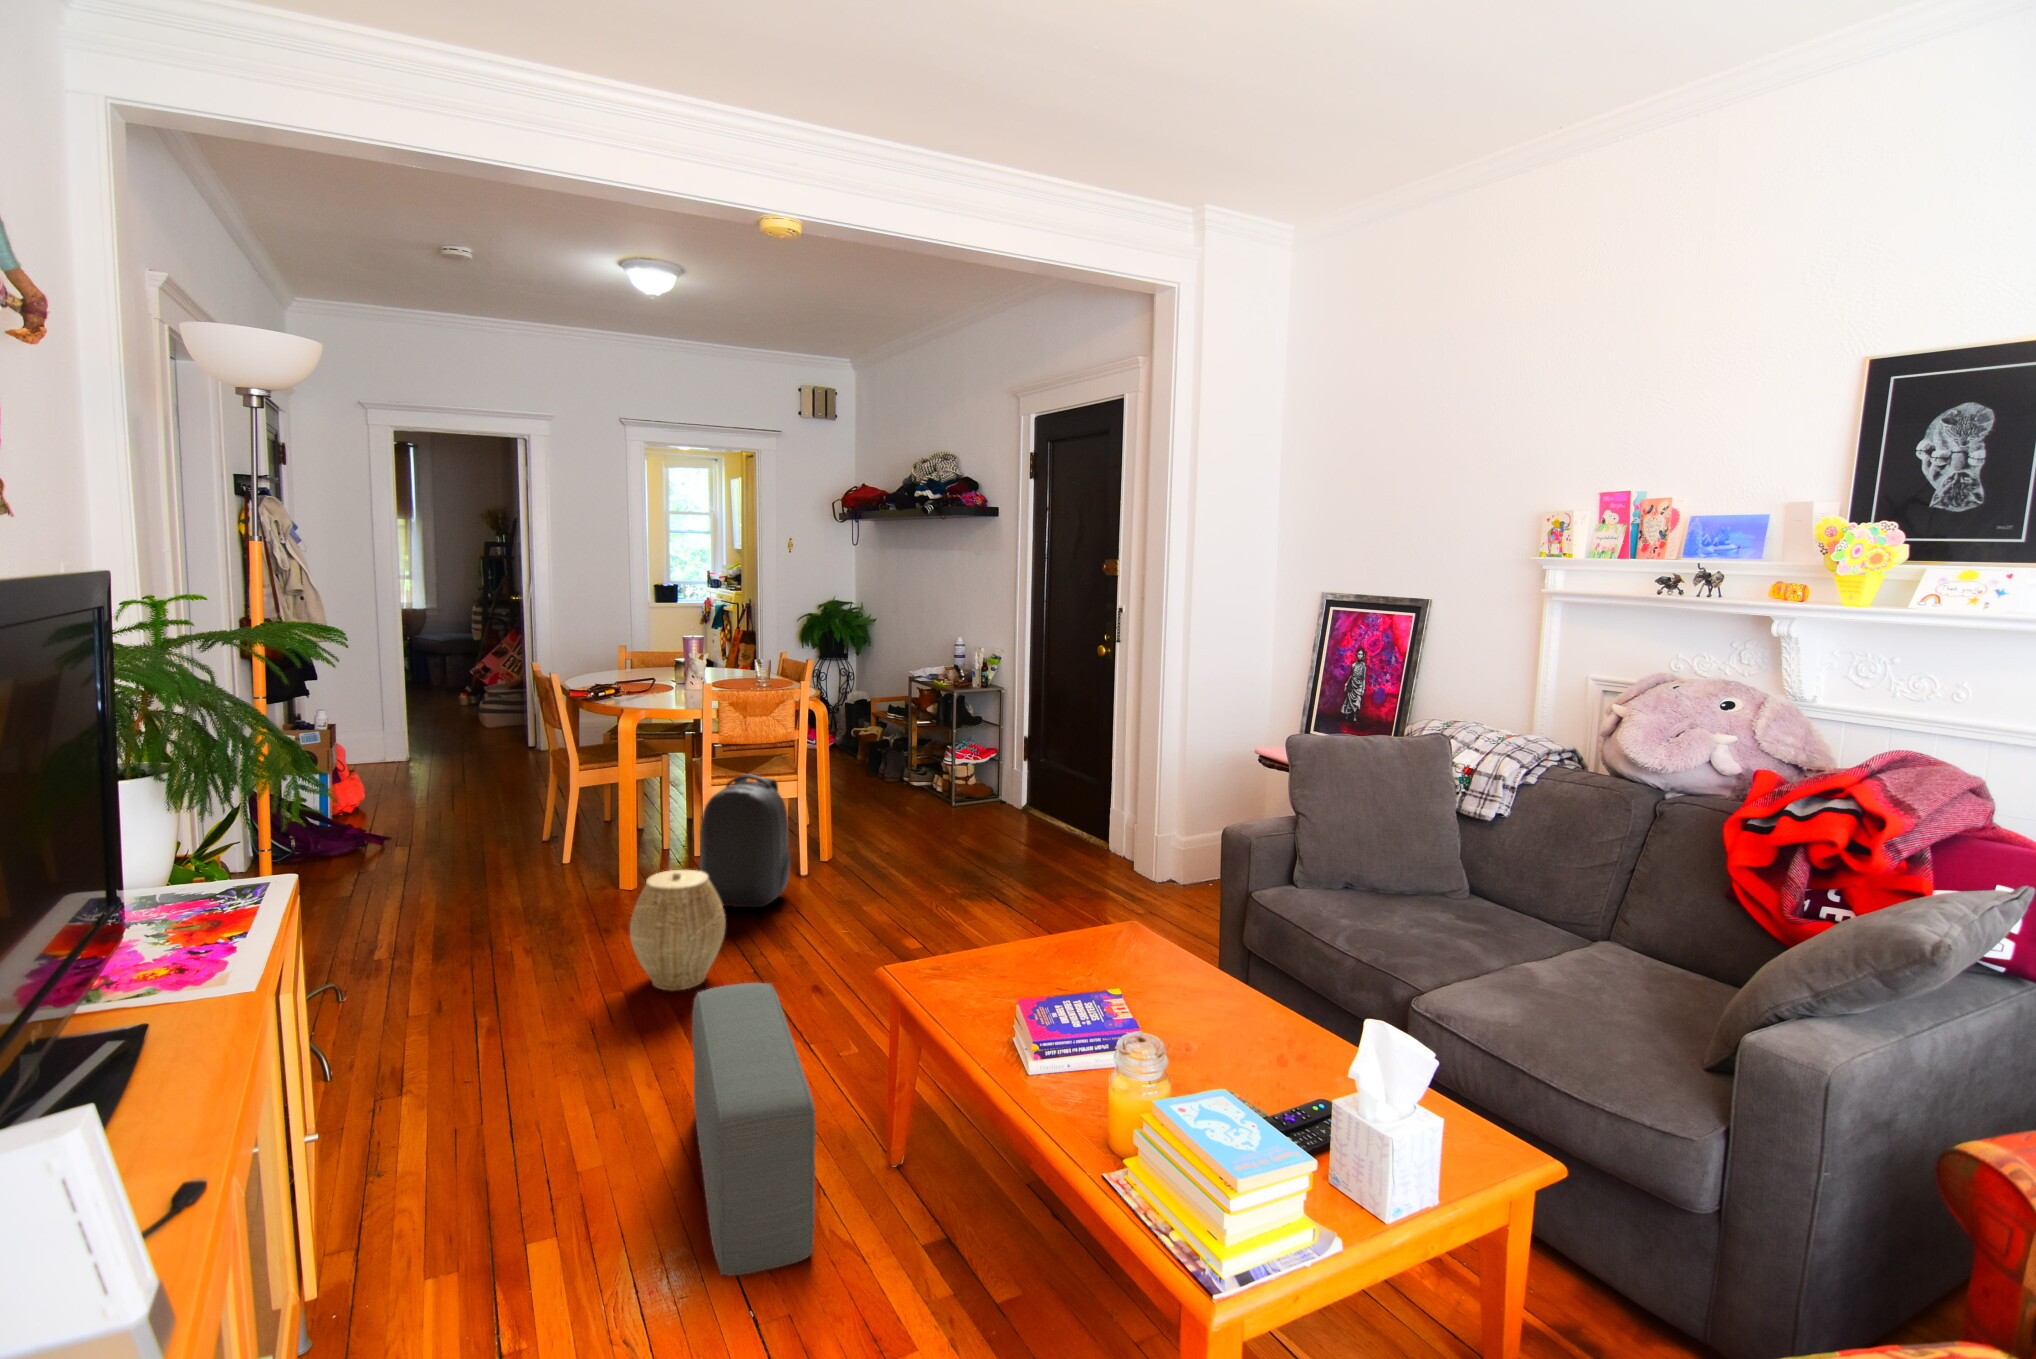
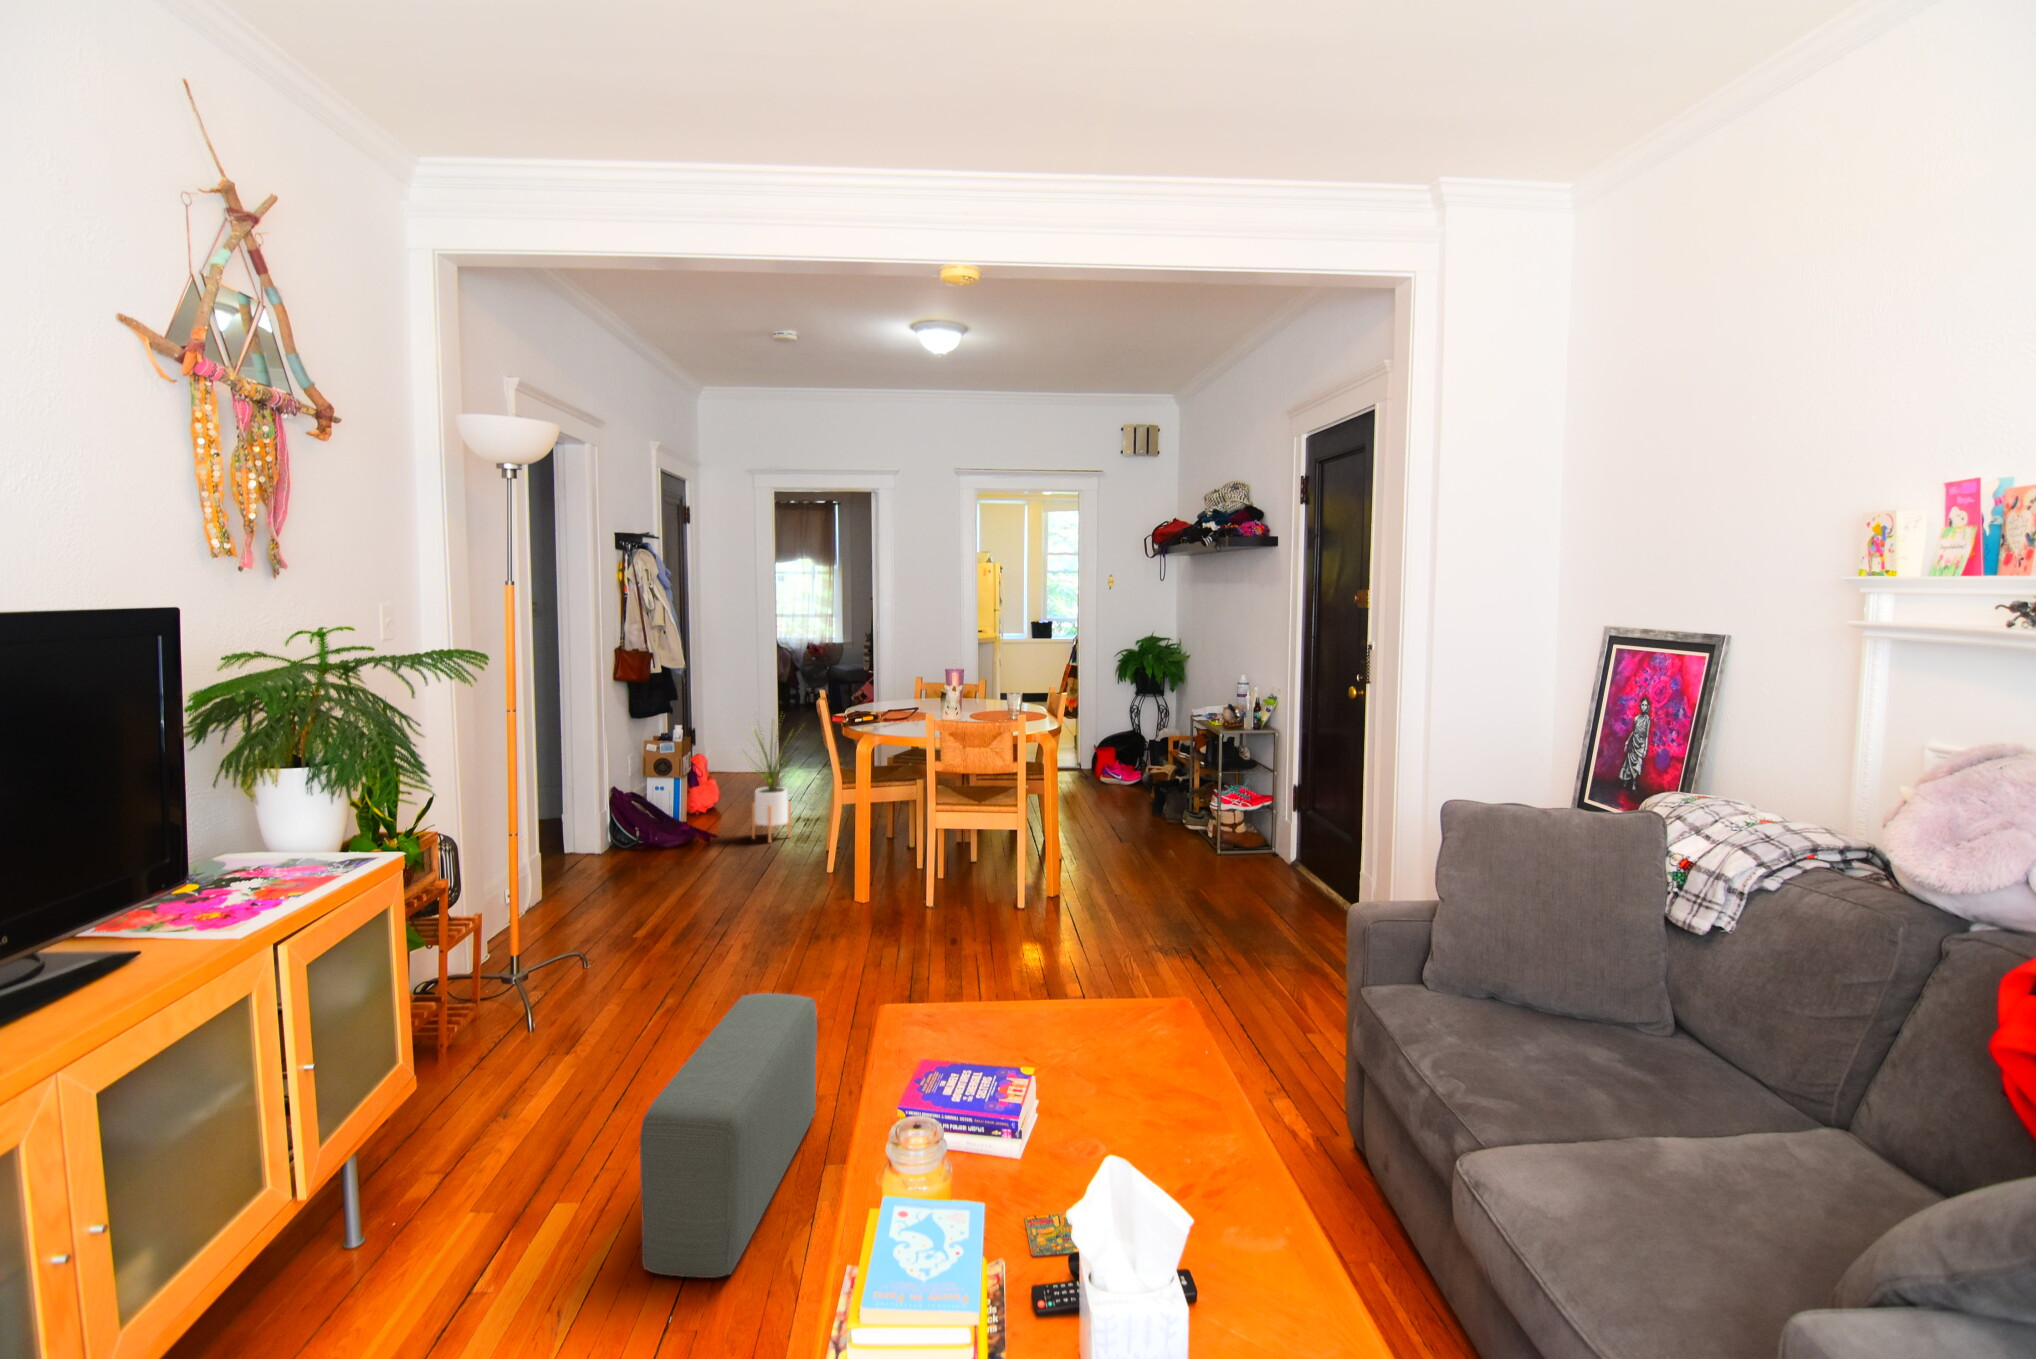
house plant: none [430,694,519,844] -> present [752,719,792,842]
backpack: present [700,775,791,907] -> none [897,798,986,930]
woven basket: present [630,870,725,991] -> none [784,881,872,997]

